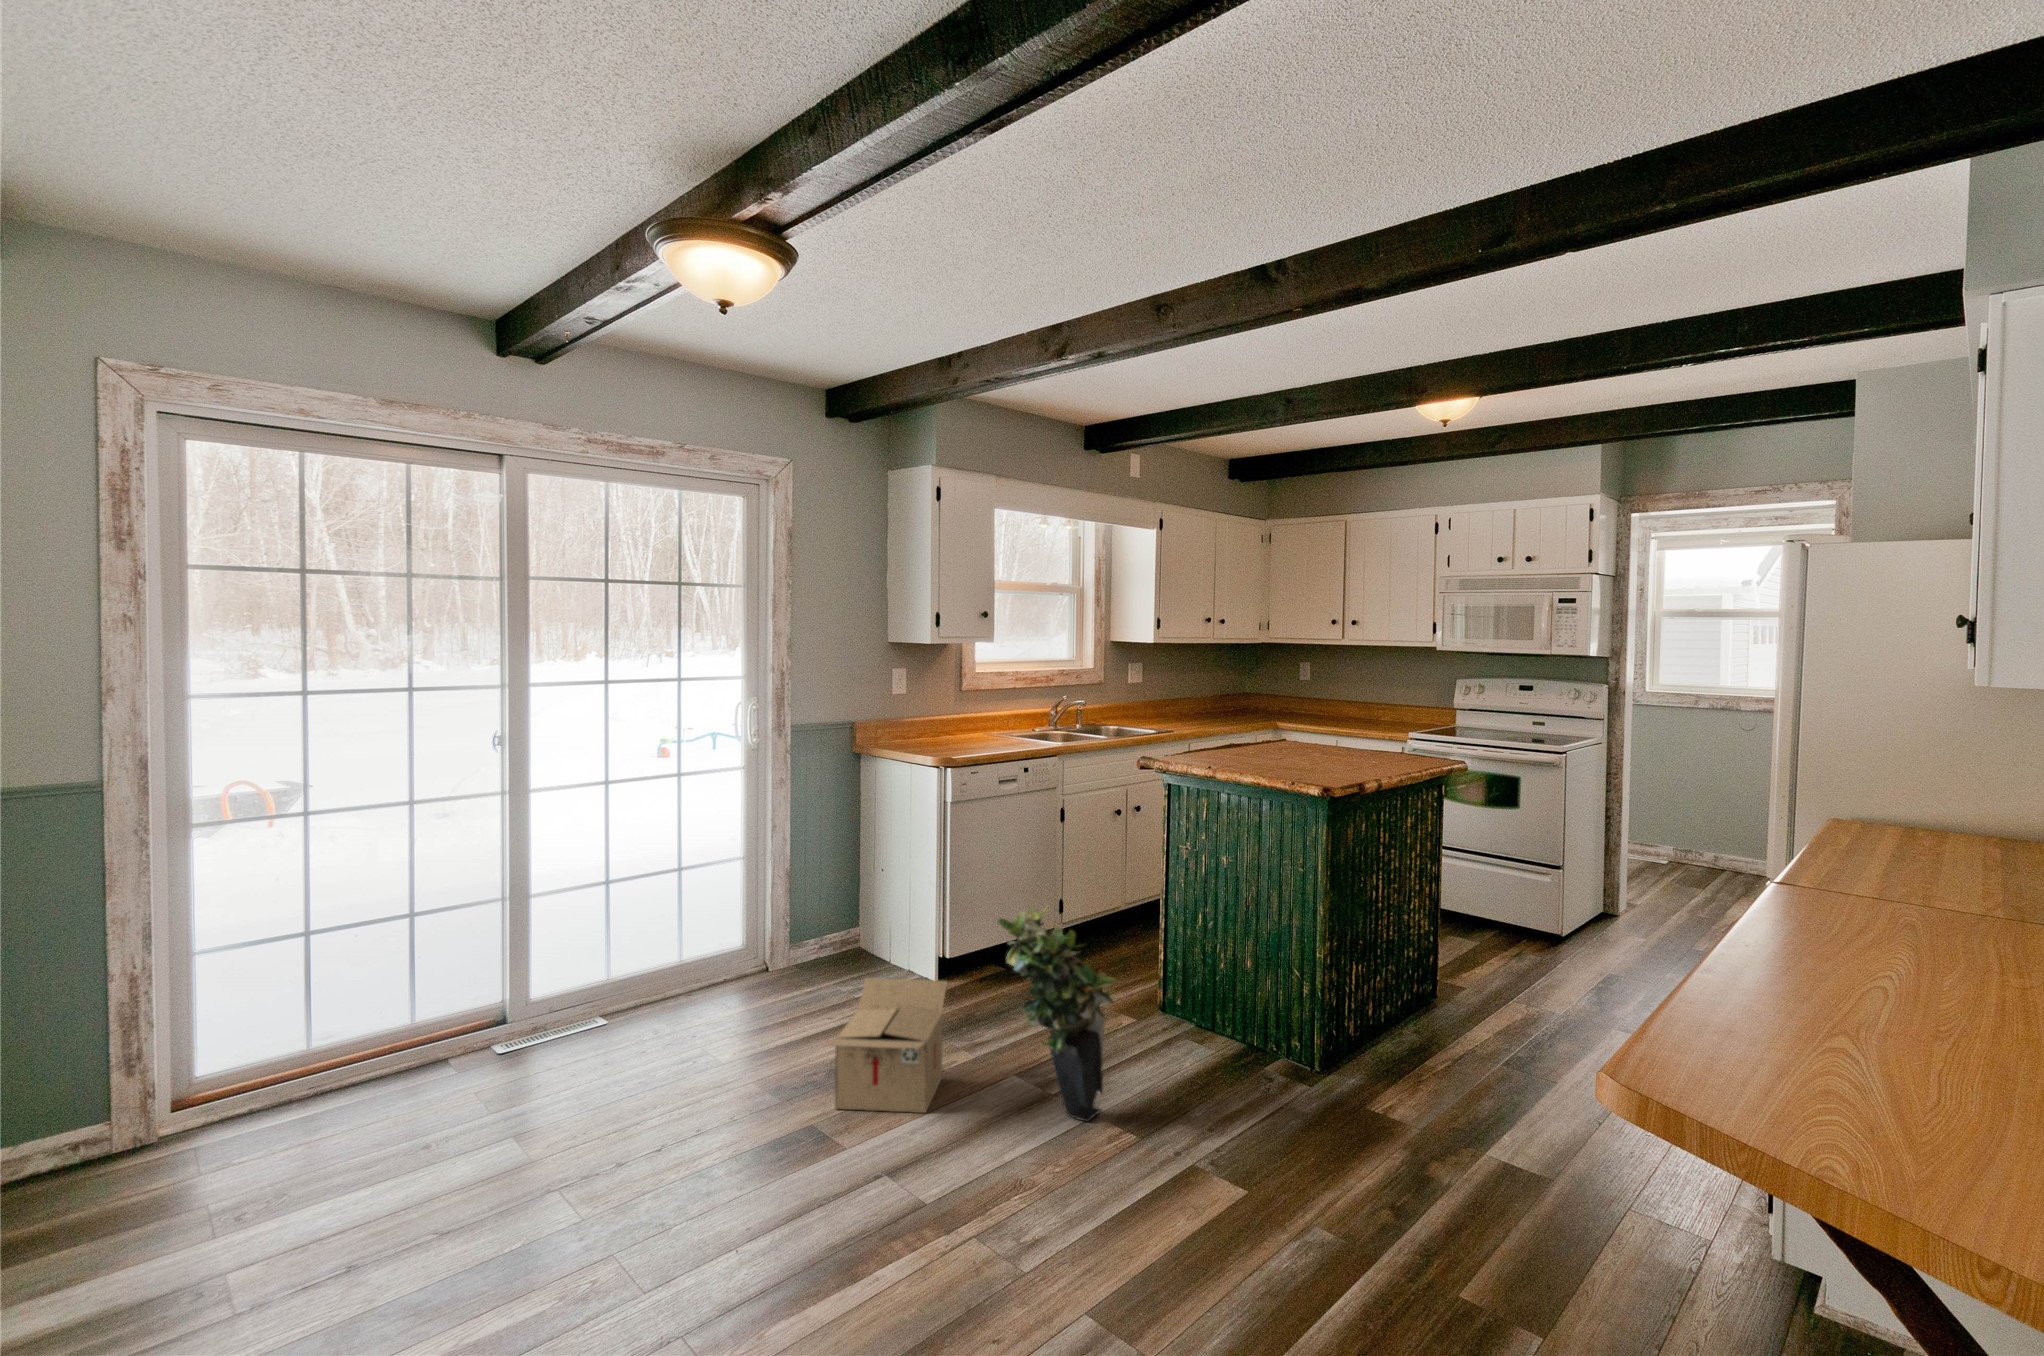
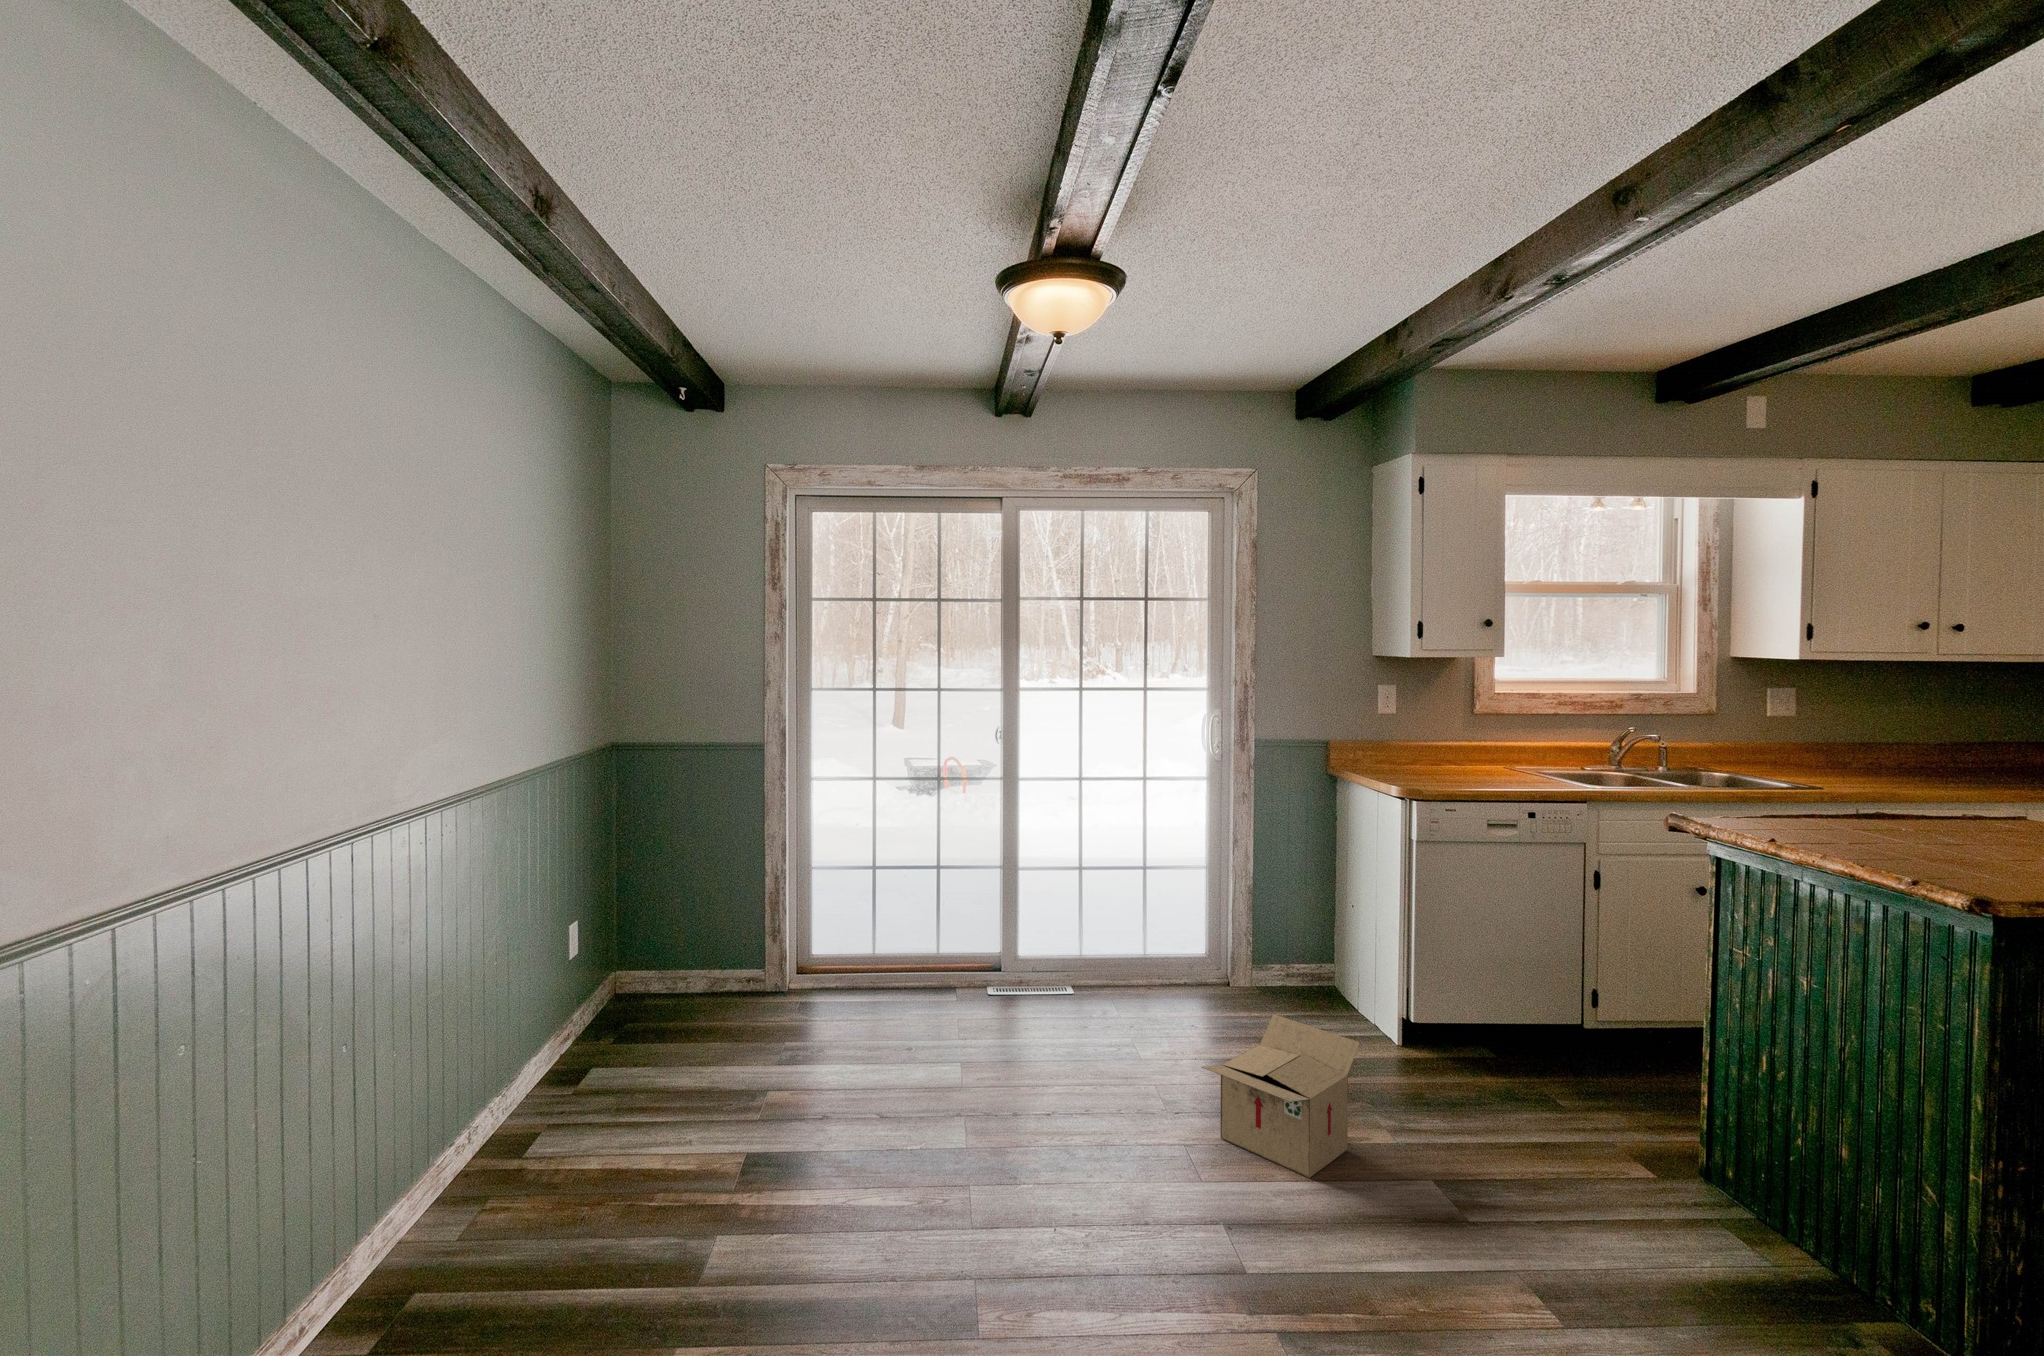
potted plant: present [997,907,1115,1122] -> none [1396,979,1553,1267]

